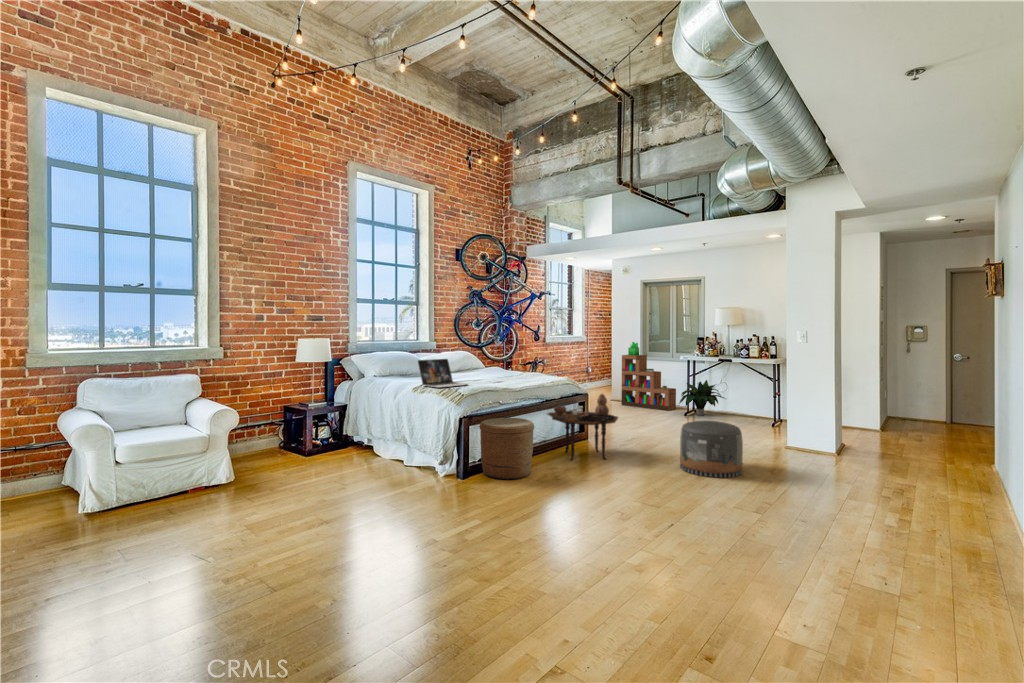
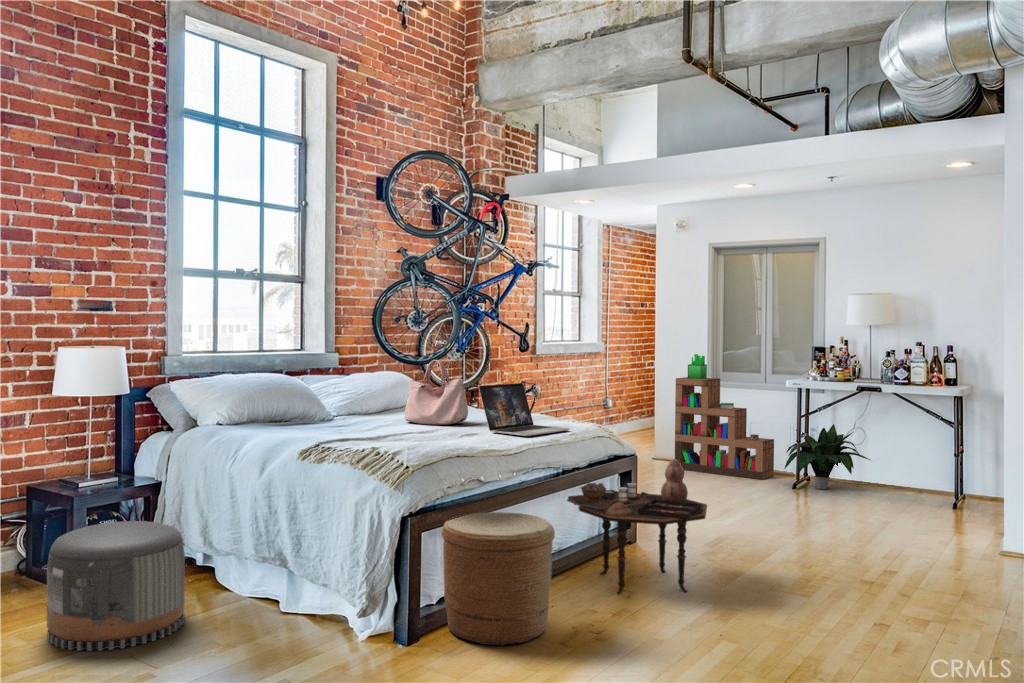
handbag: none [467,344,499,377] -> present [405,360,468,425]
laptop: present [418,359,468,388] -> present [479,383,569,436]
pouf: present [680,421,743,478] -> present [47,521,185,651]

